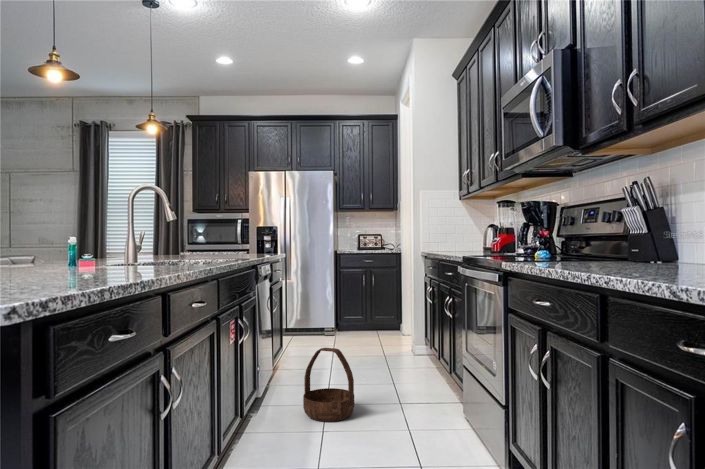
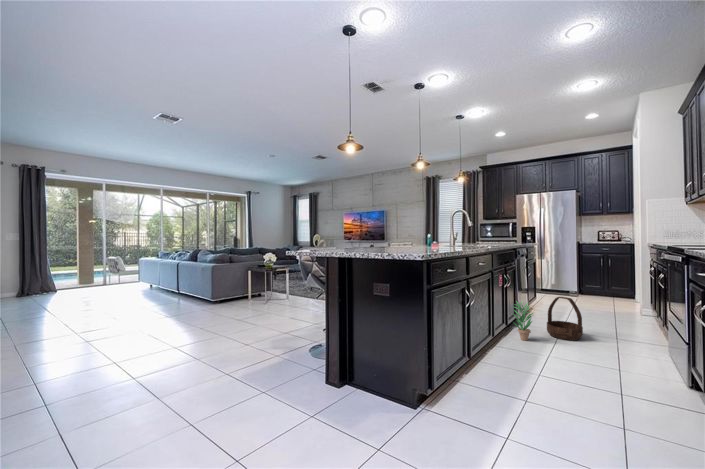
potted plant: none [248,365,288,439] -> present [513,301,533,341]

